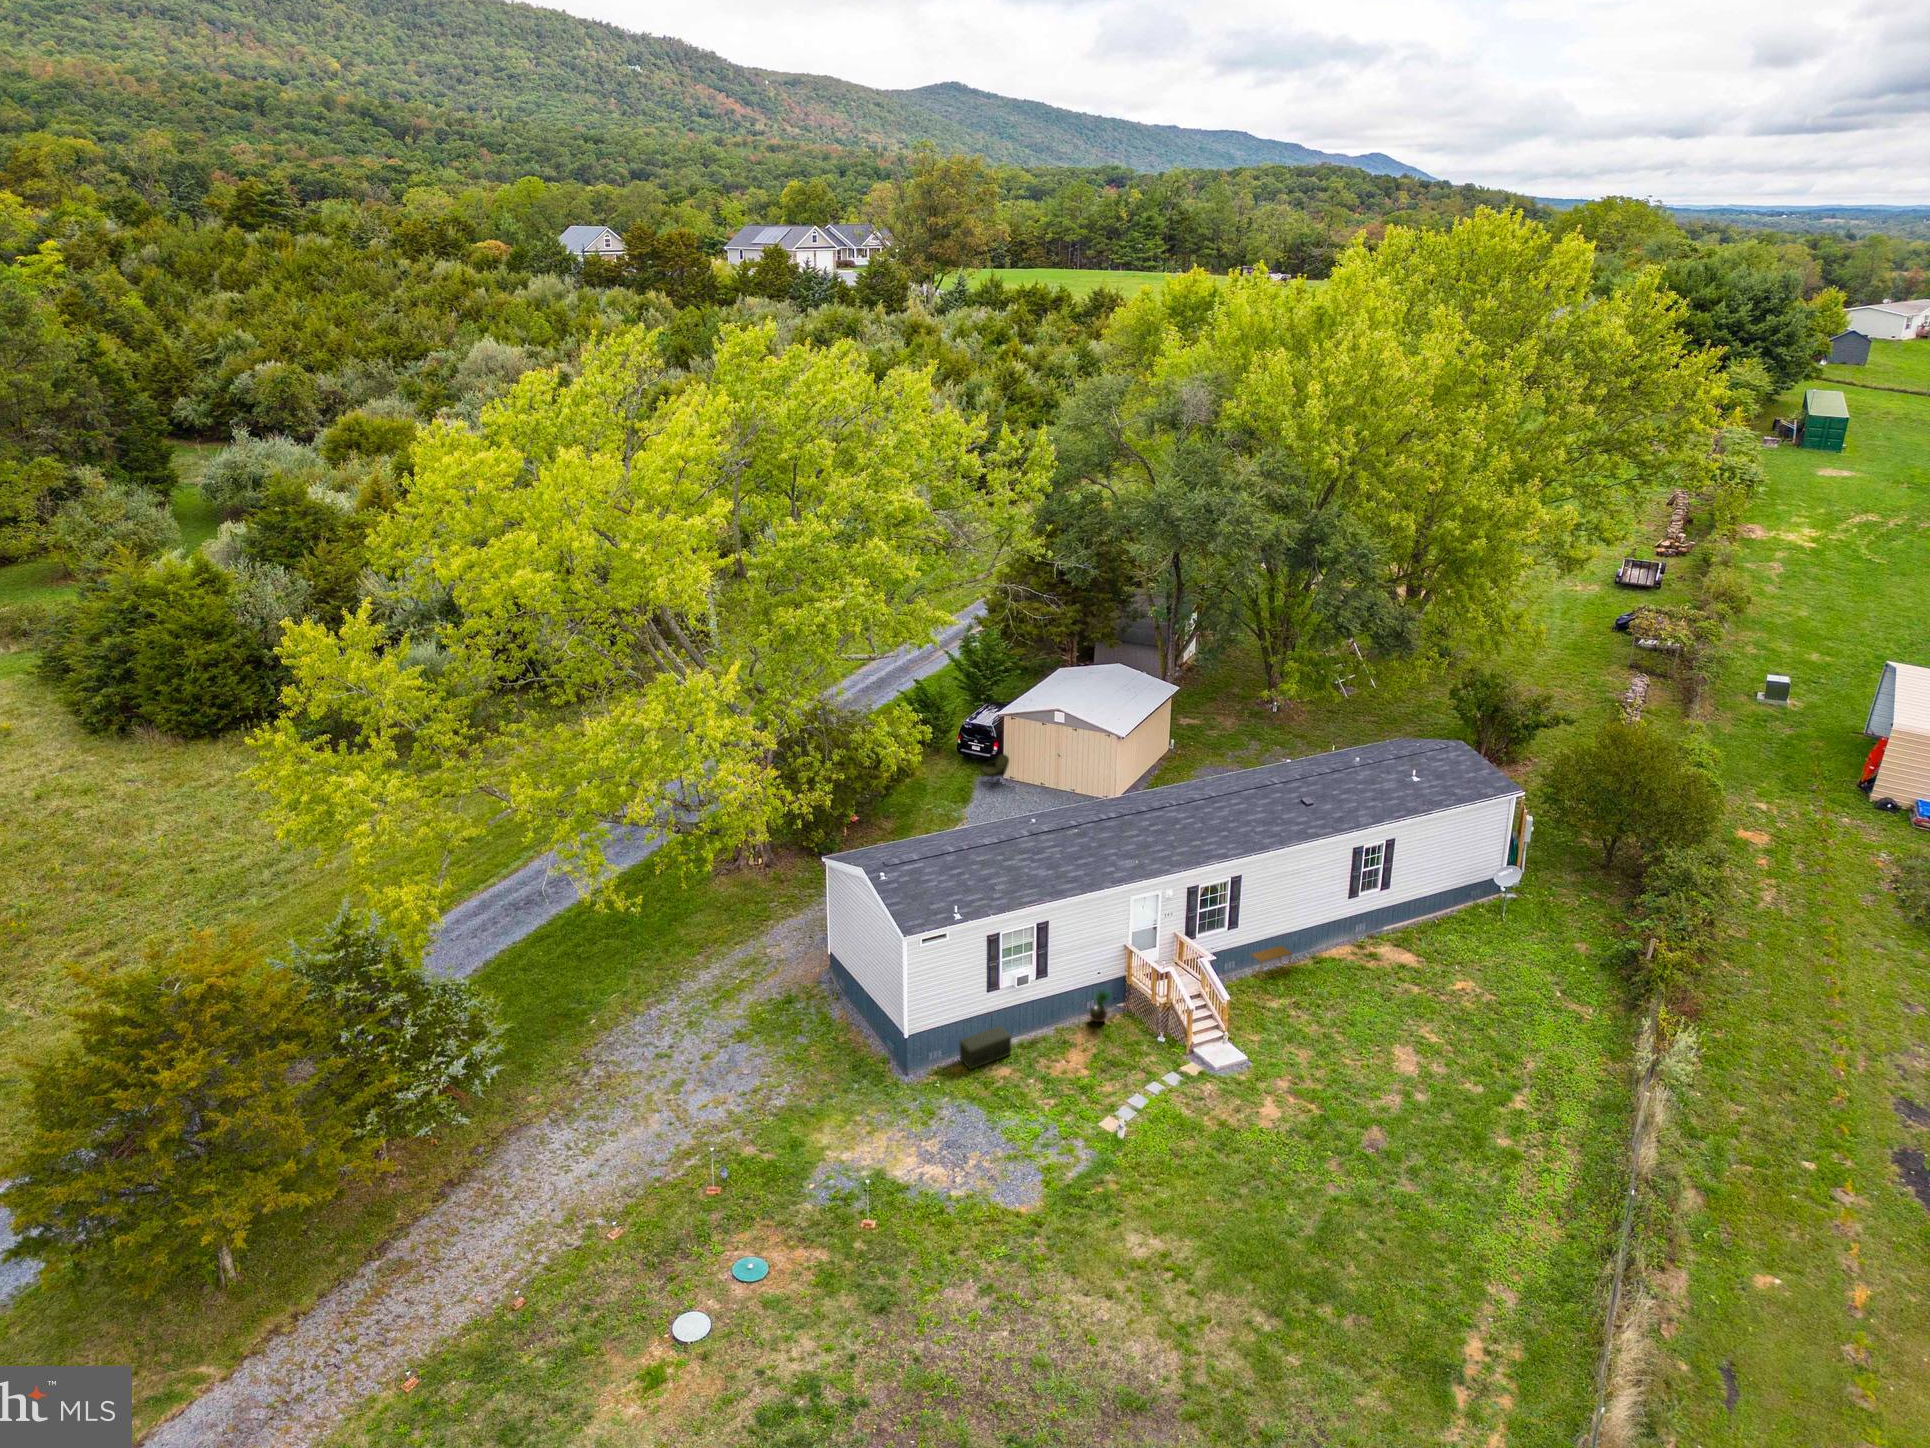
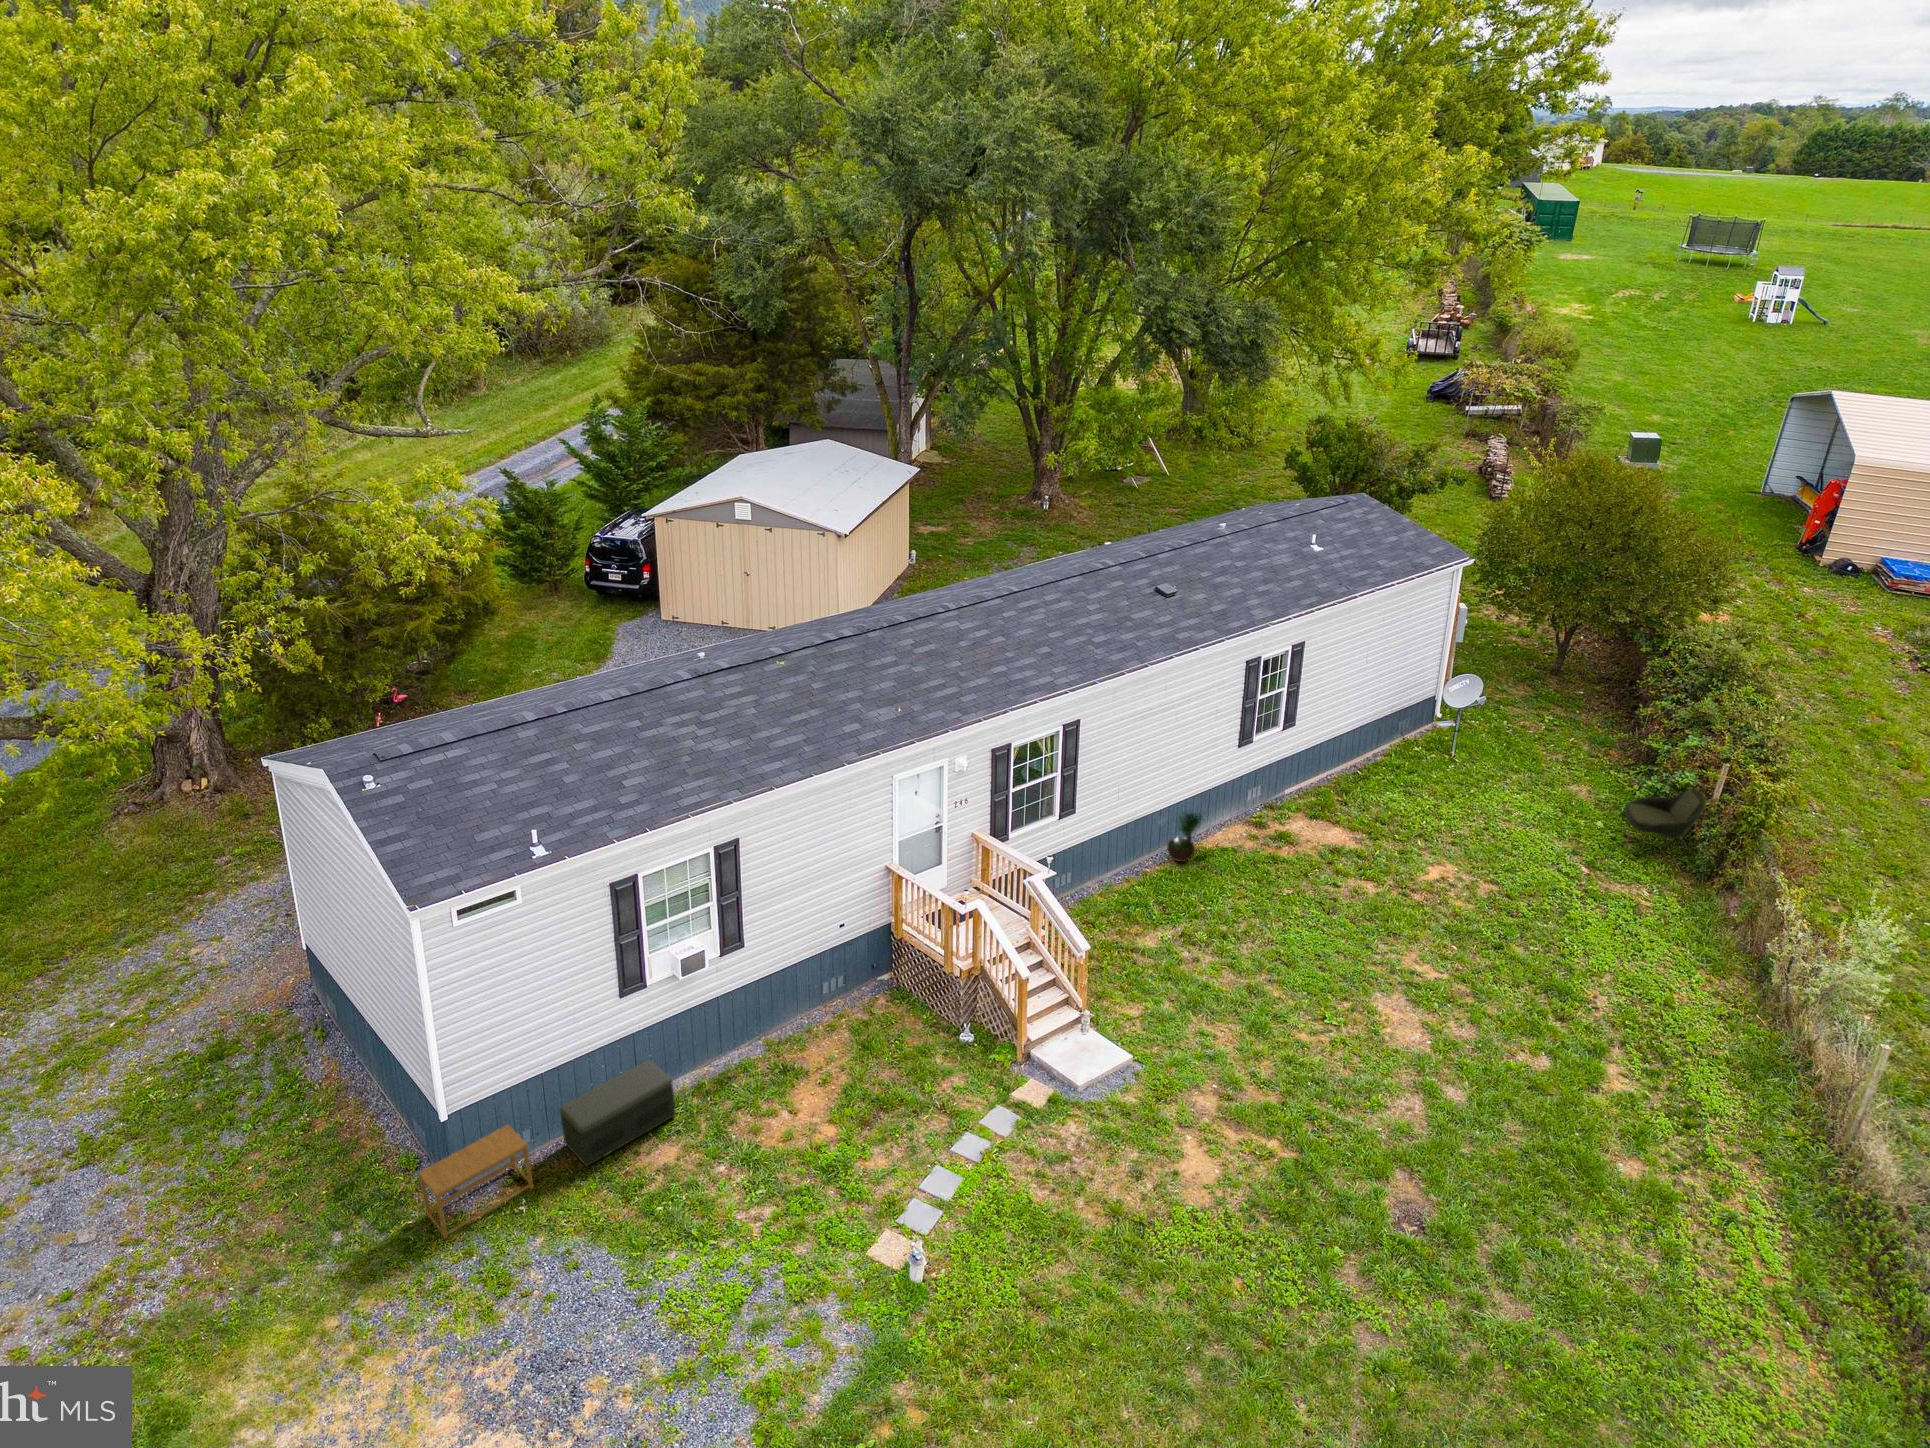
lounge chair: present [980,754,1009,783] -> present [1624,789,1706,865]
side table: present [1252,945,1291,979] -> present [418,1125,533,1239]
potted tree: present [1090,991,1110,1022] -> present [1167,810,1203,862]

